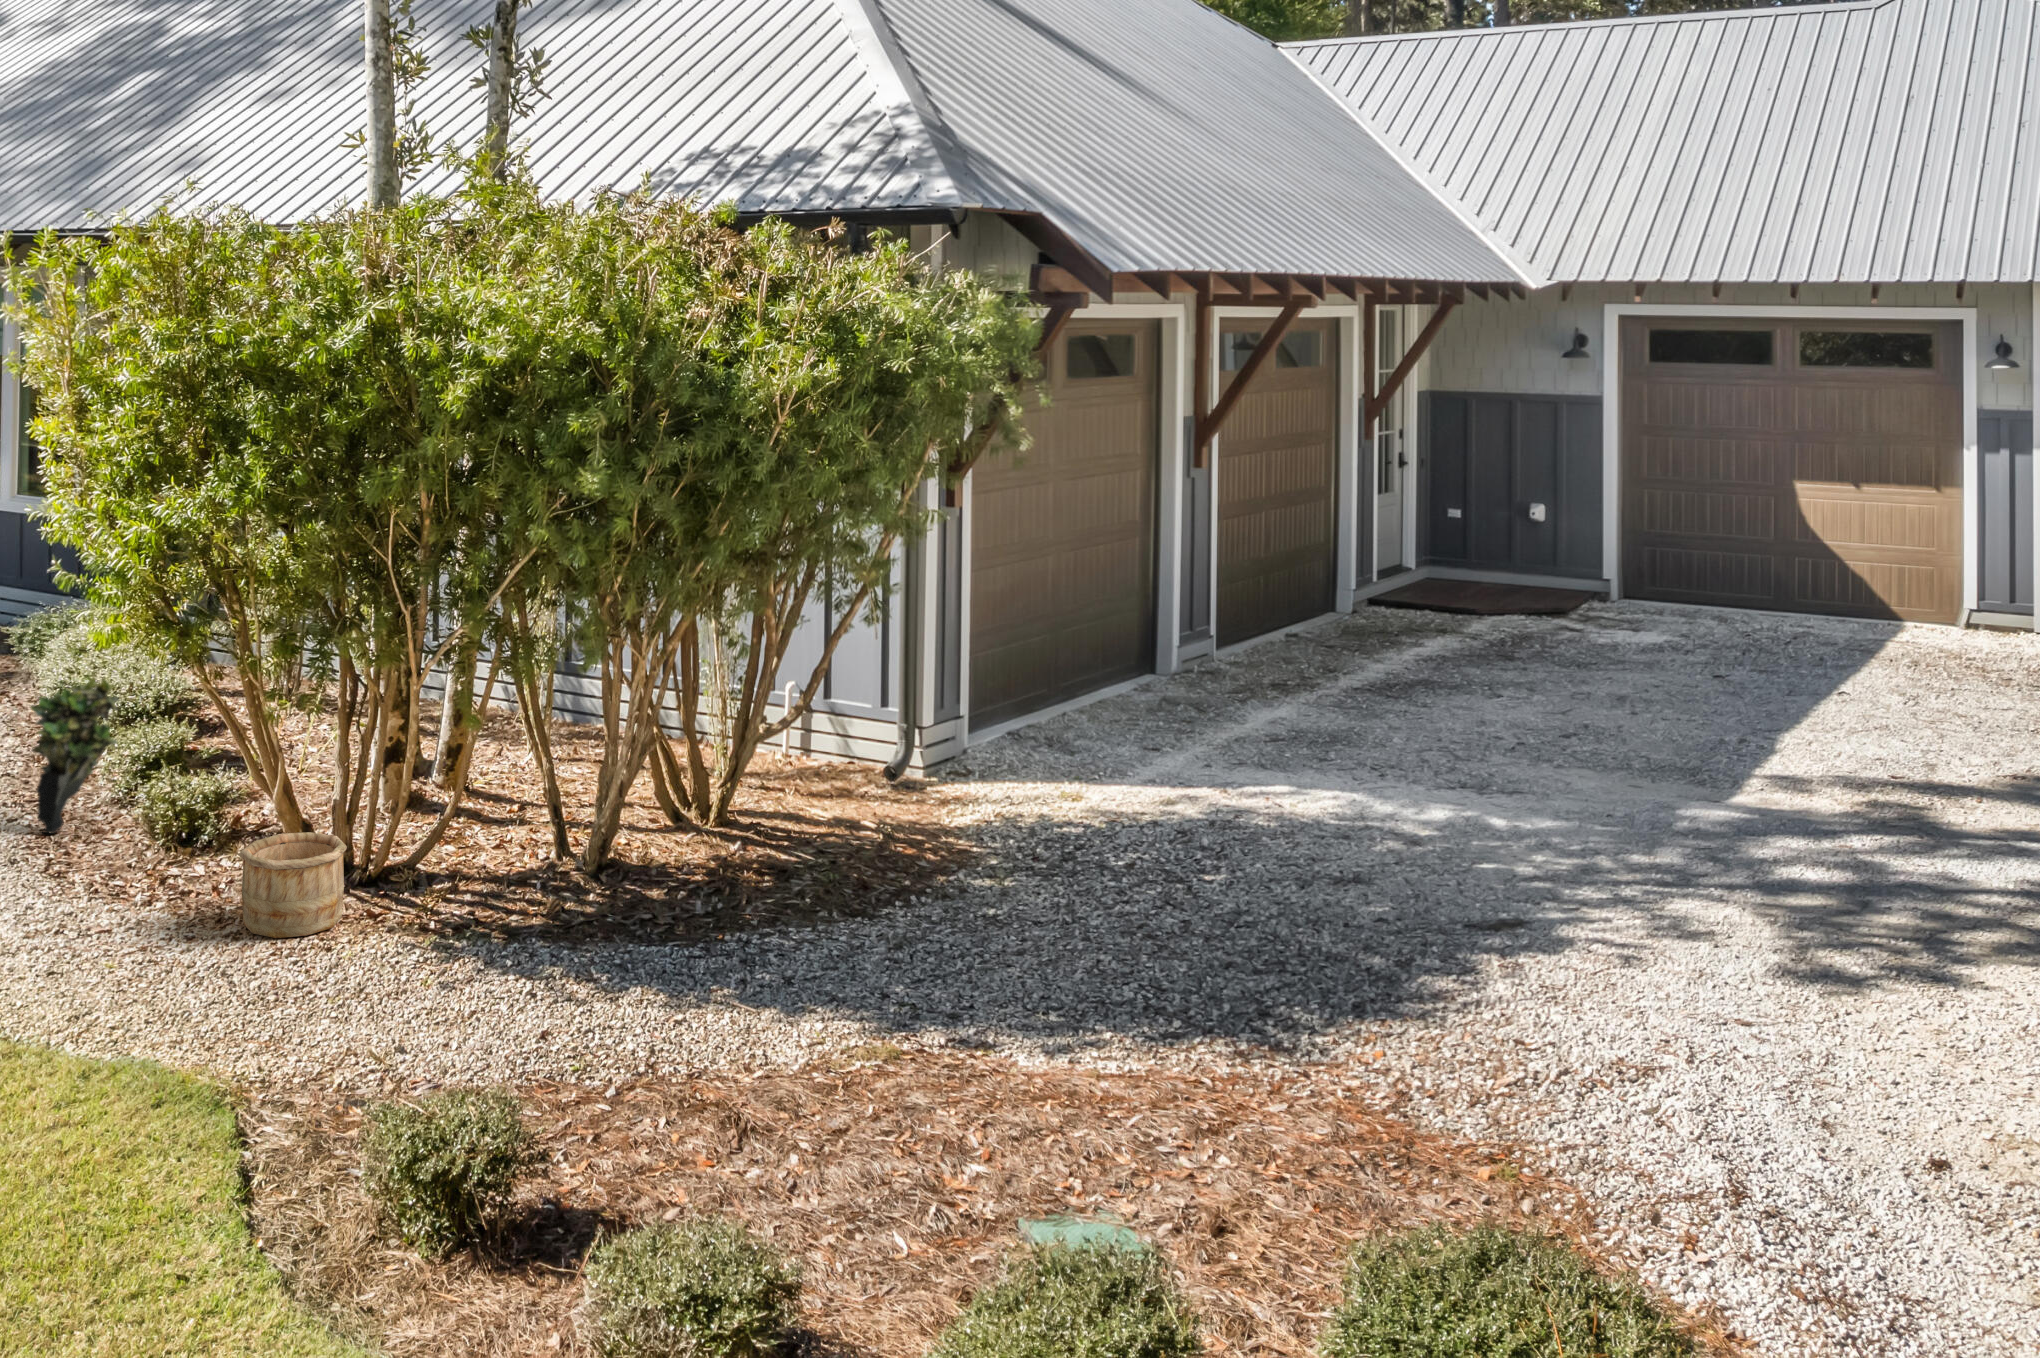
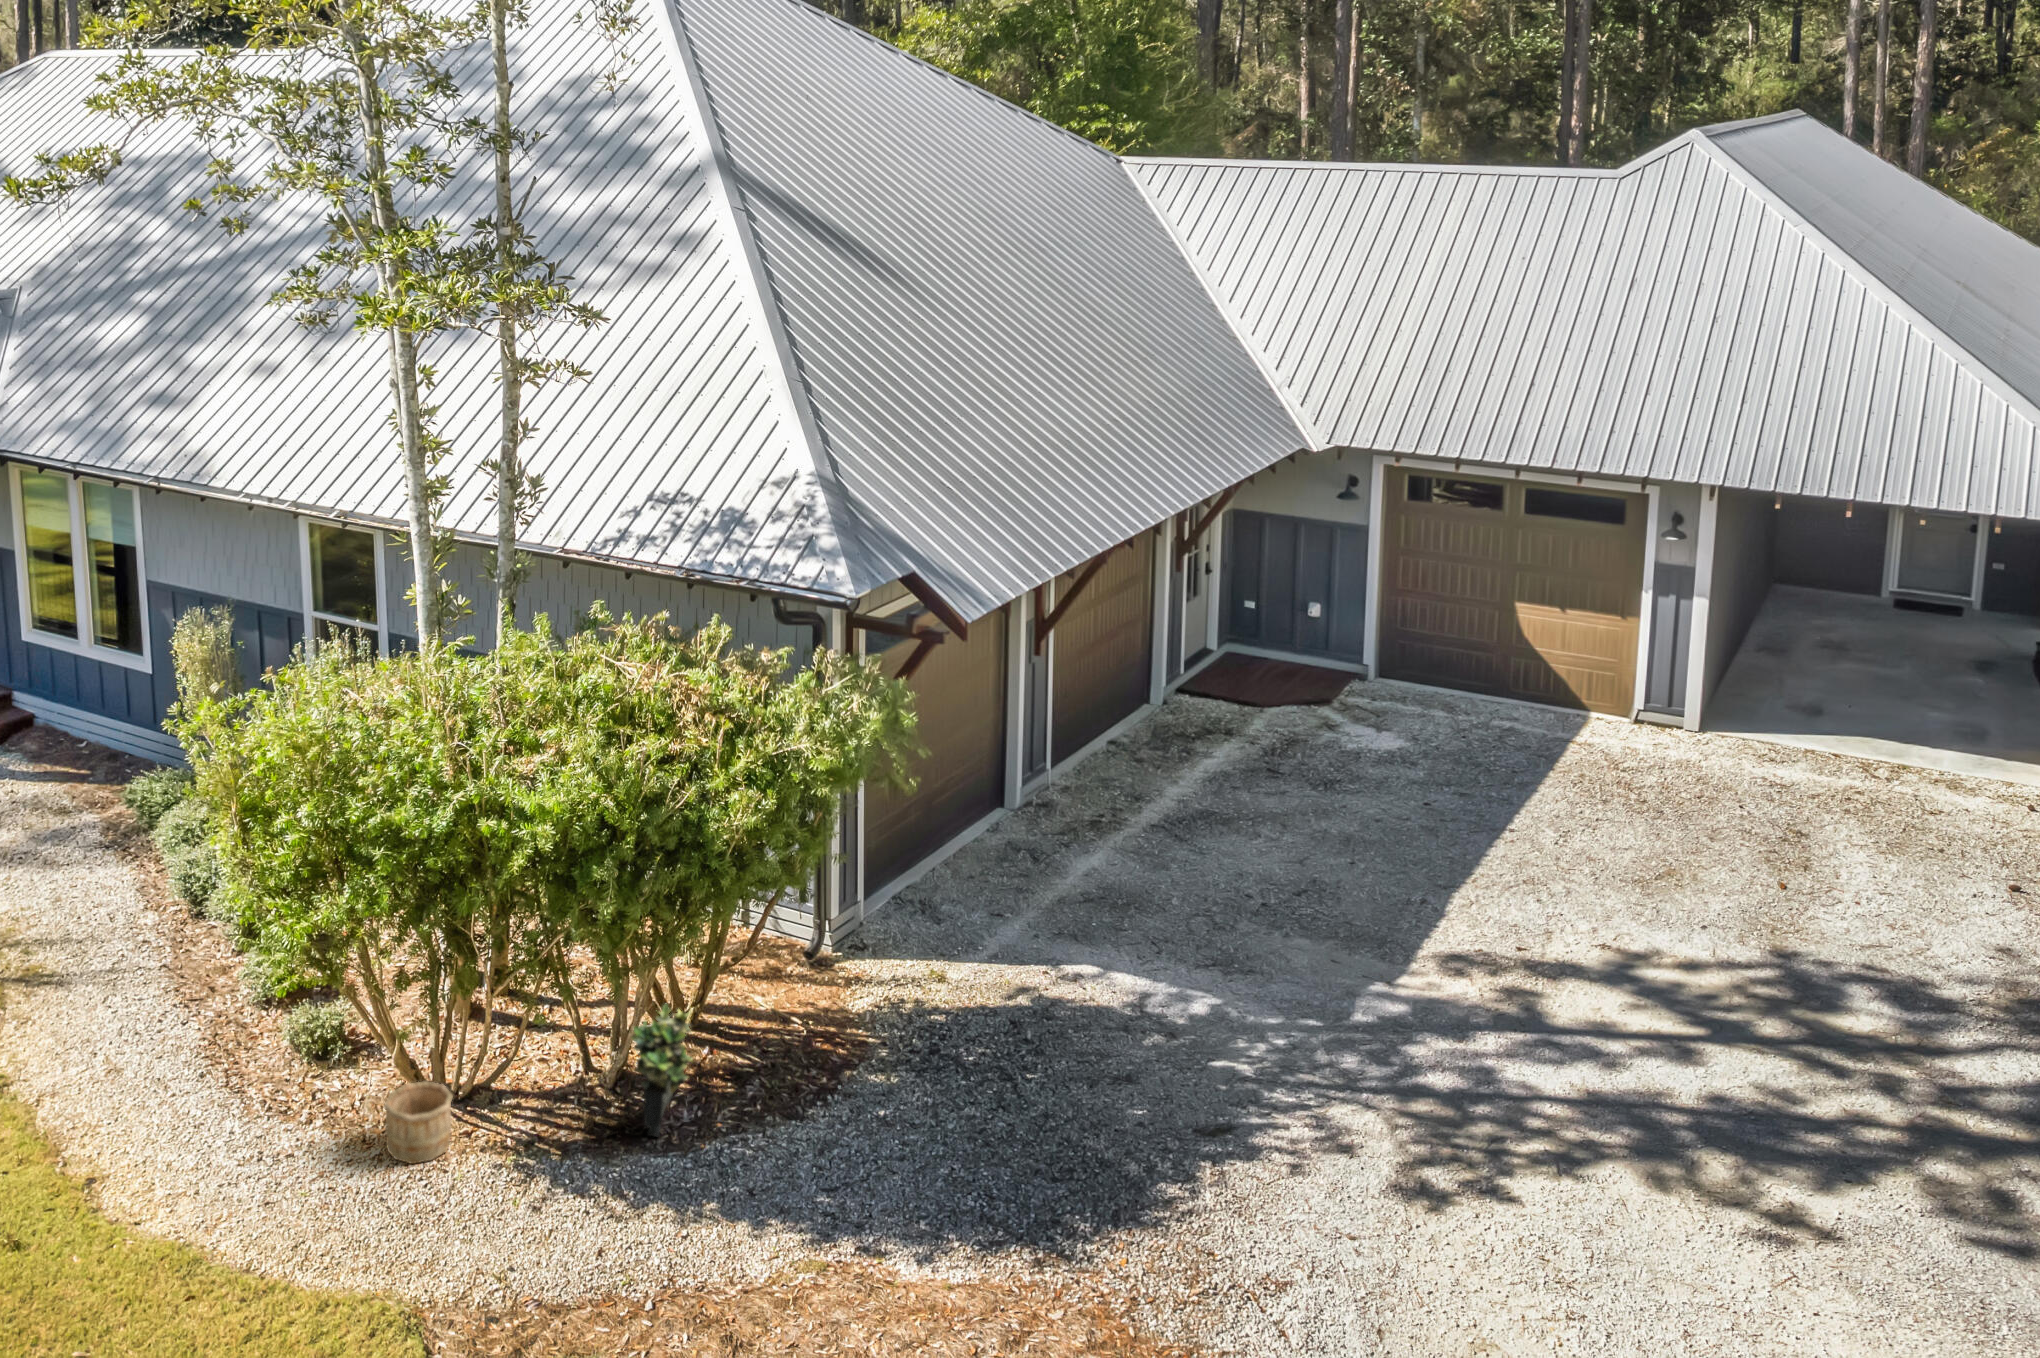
potted plant: present [30,678,118,834] -> present [631,1004,693,1137]

